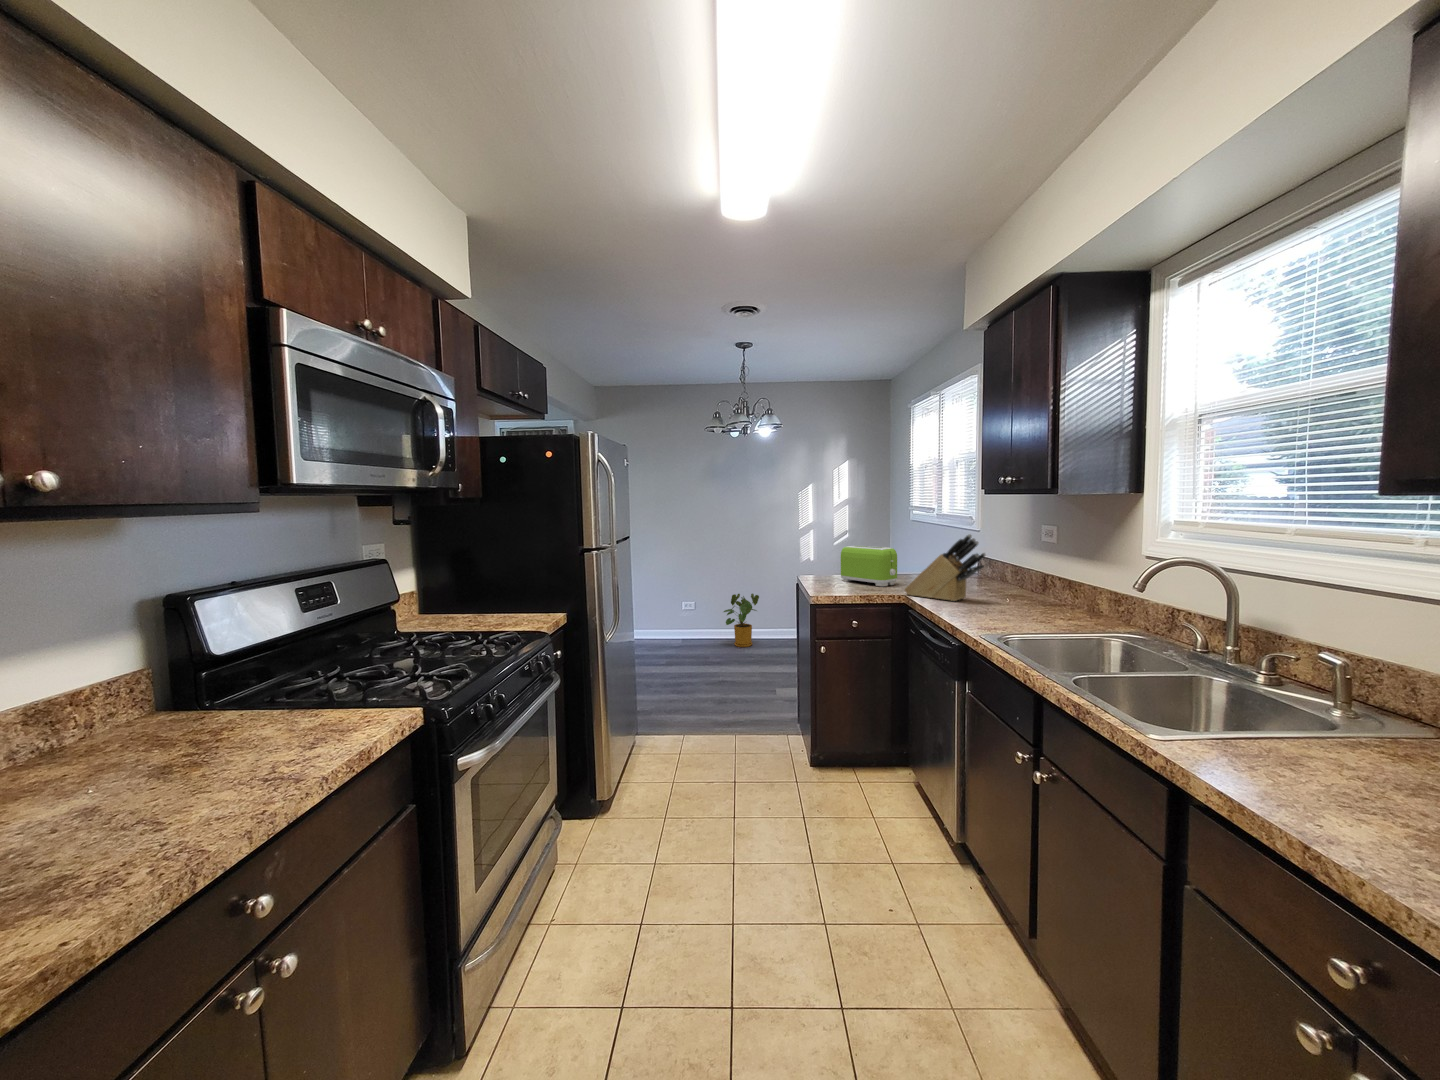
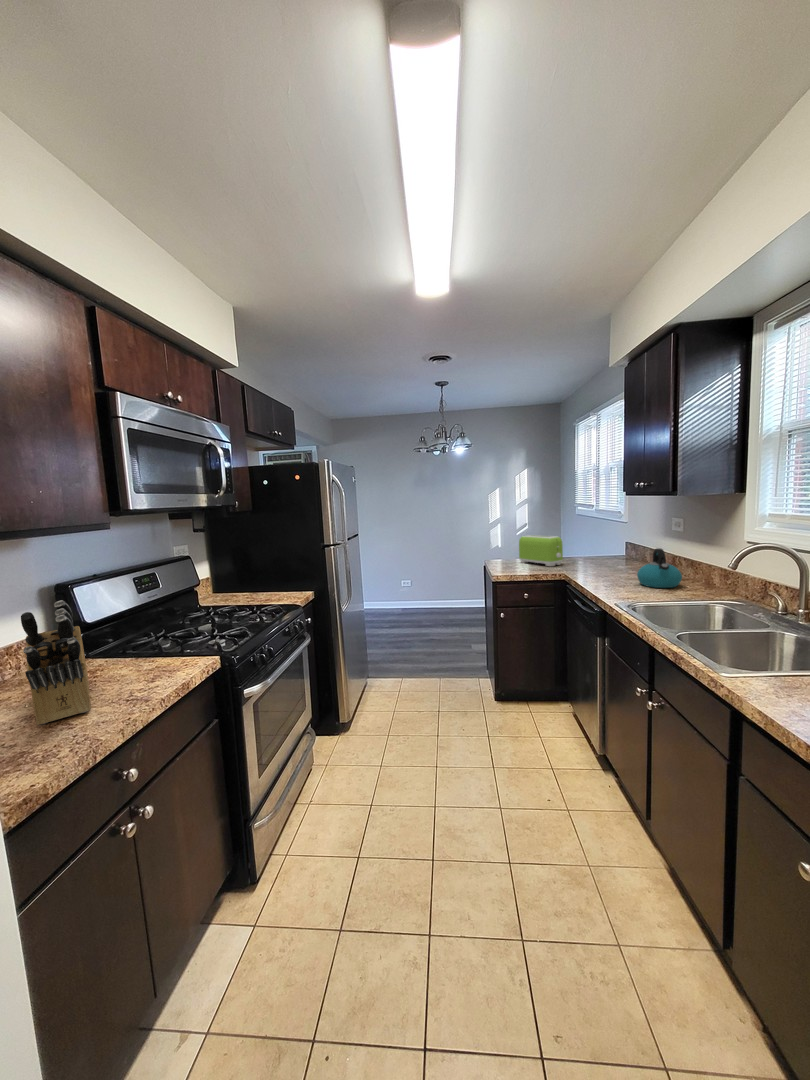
knife block: present [905,534,986,601] -> present [21,600,91,725]
kettle: none [999,564,1057,616] -> present [637,548,682,588]
house plant: present [724,594,759,647] -> none [433,572,462,614]

